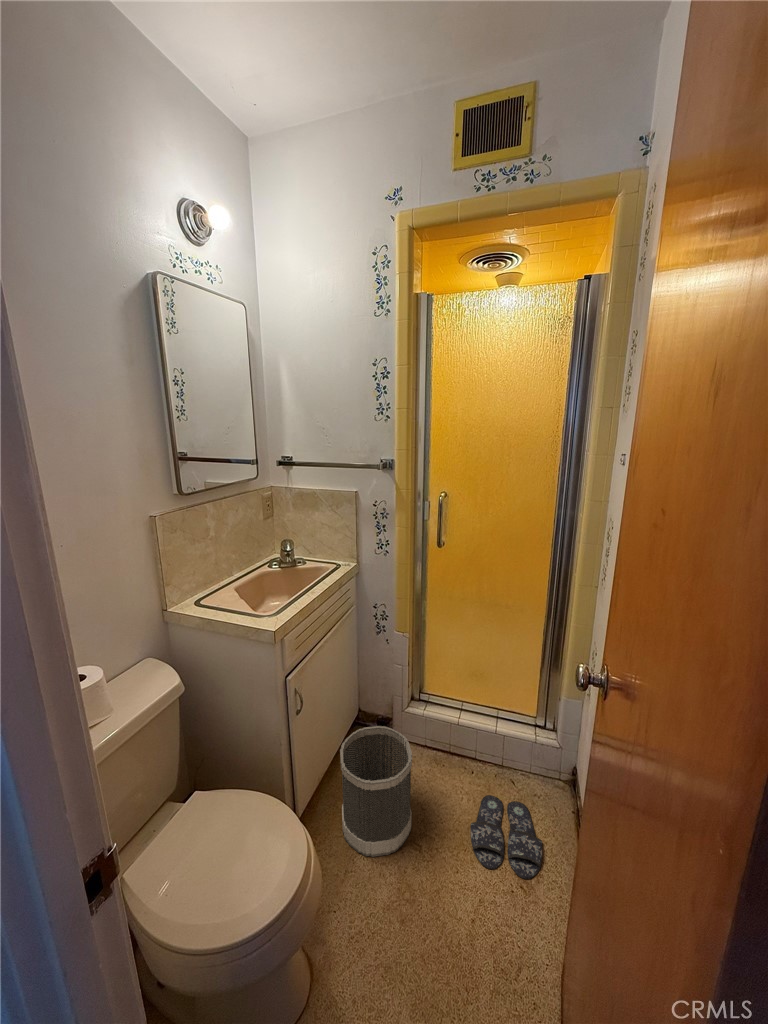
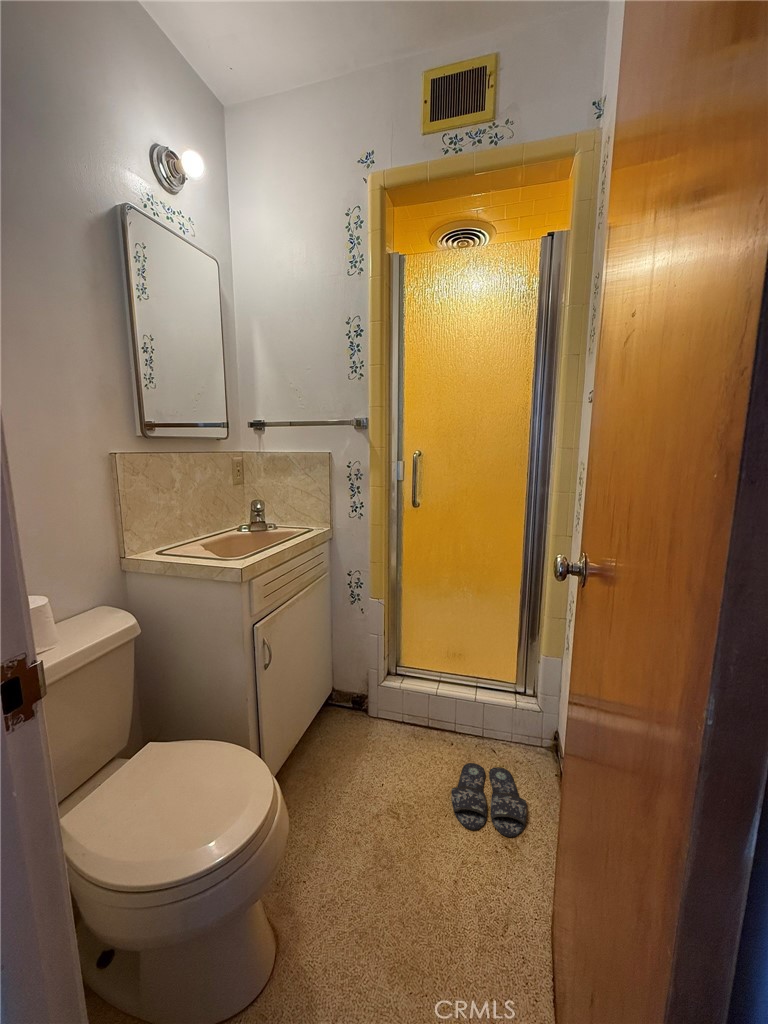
wastebasket: present [340,726,412,857] -> none [312,690,389,826]

